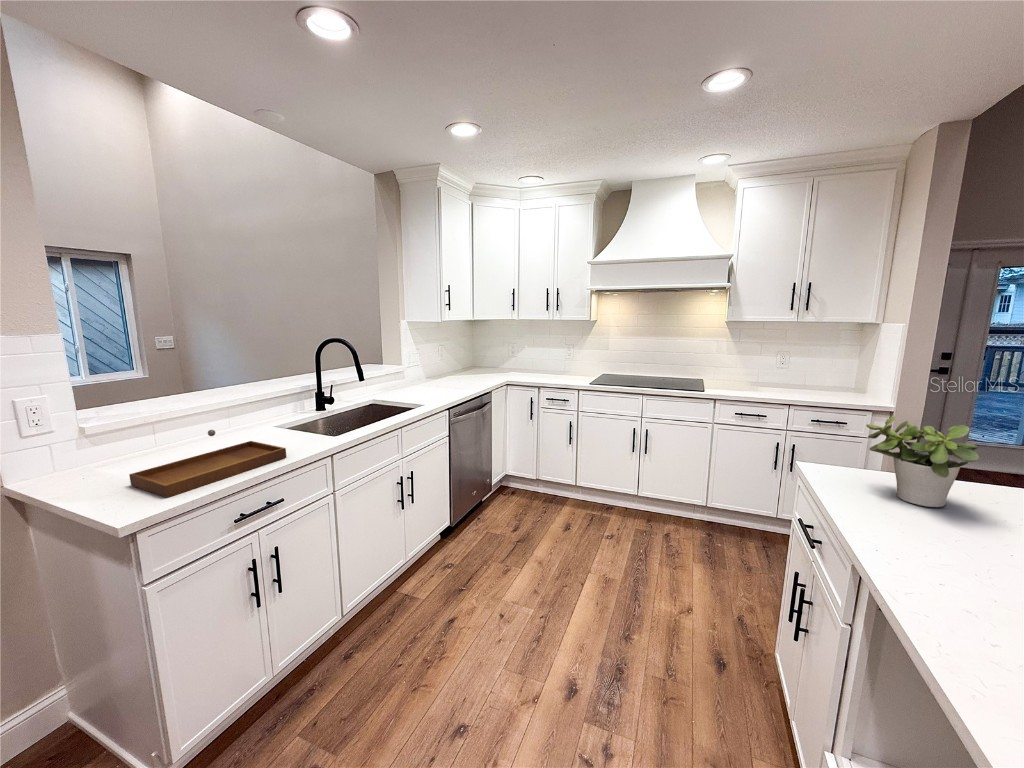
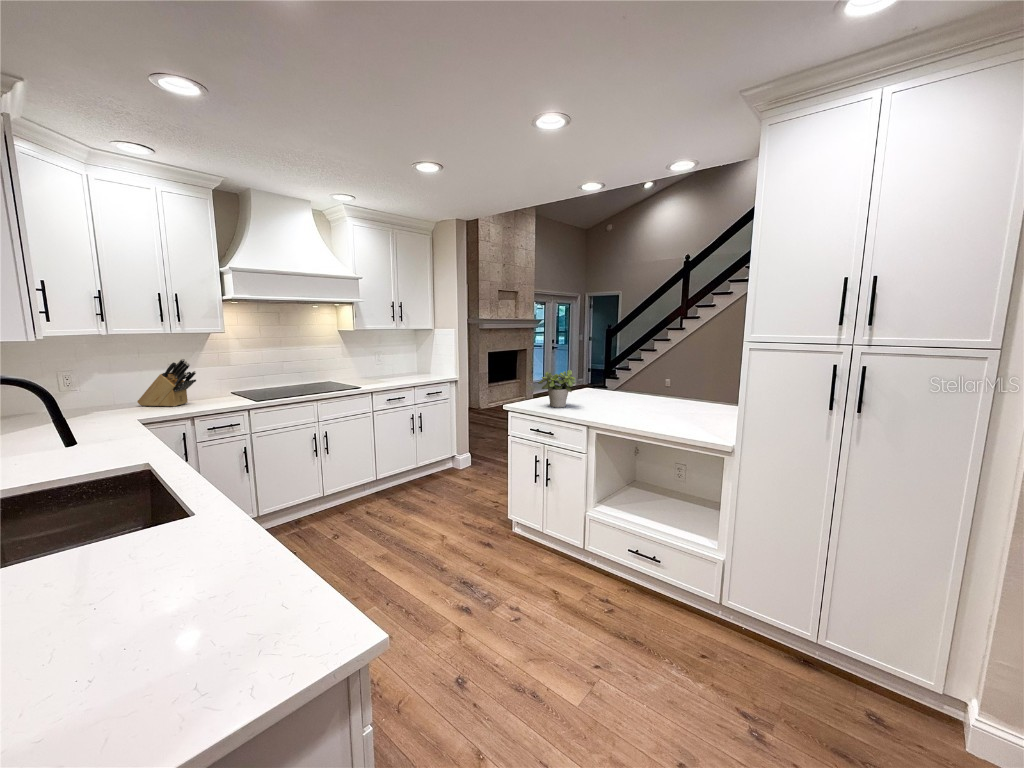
knife block: none [539,340,564,377] -> present [137,359,196,407]
tray: present [129,430,286,498] -> none [146,537,311,689]

